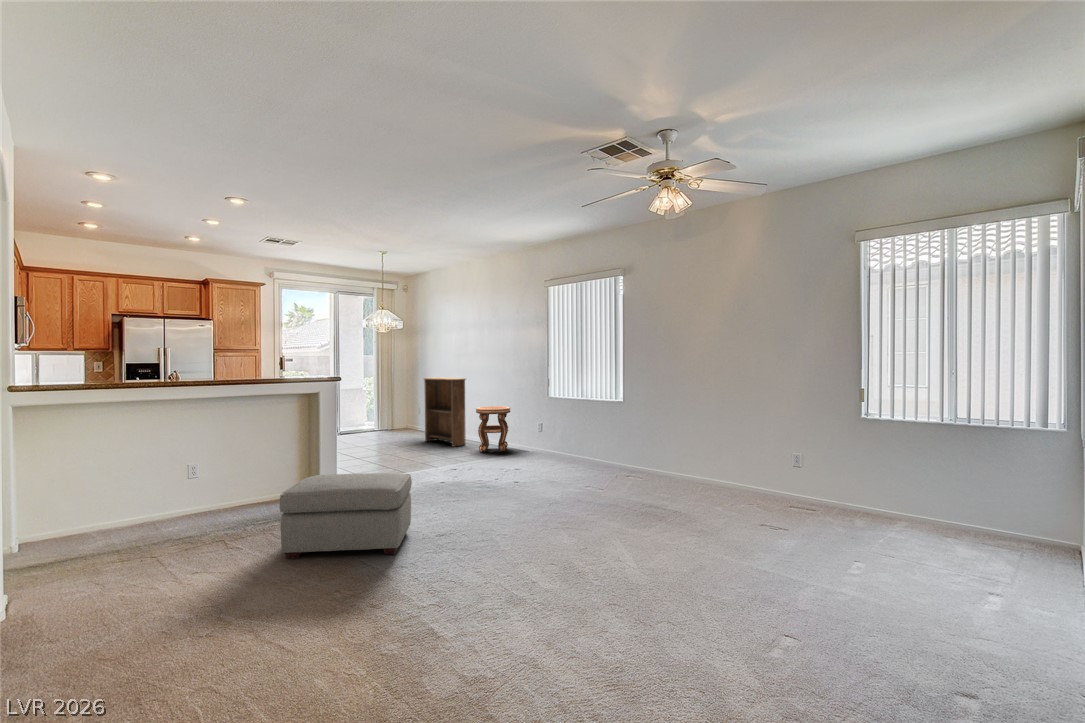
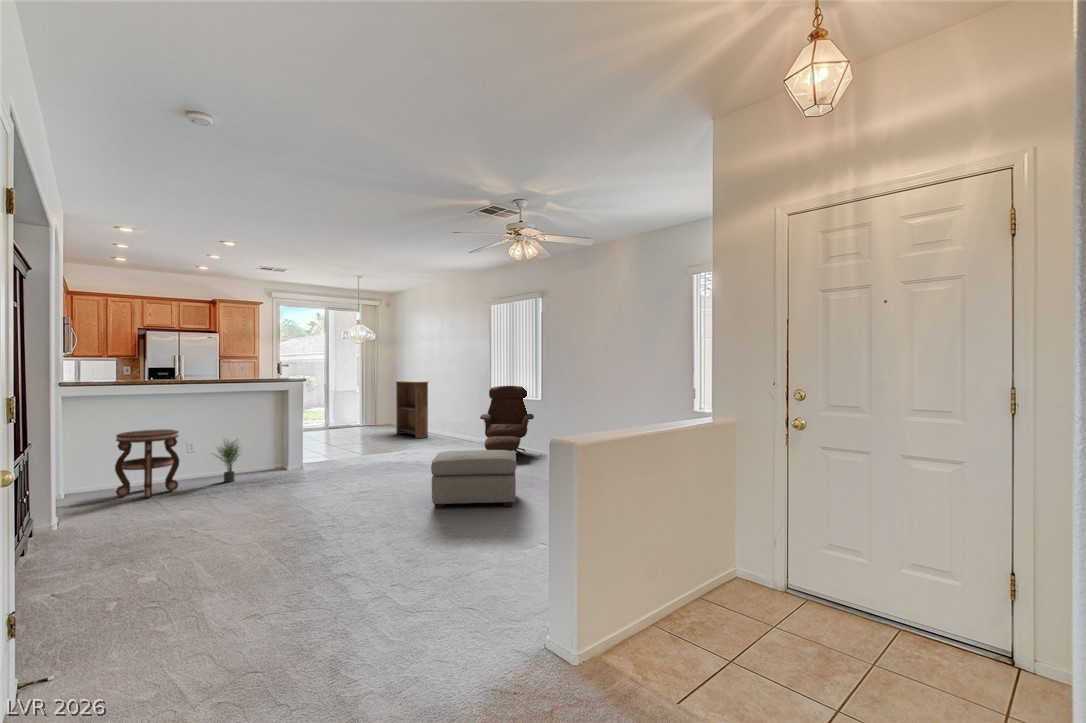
lounge chair: none [544,384,610,480] -> present [480,386,534,460]
side table: present [476,406,510,452] -> present [115,429,180,497]
potted plant: none [215,453,267,518] -> present [217,442,239,482]
ottoman: present [279,473,412,558] -> present [431,450,516,508]

